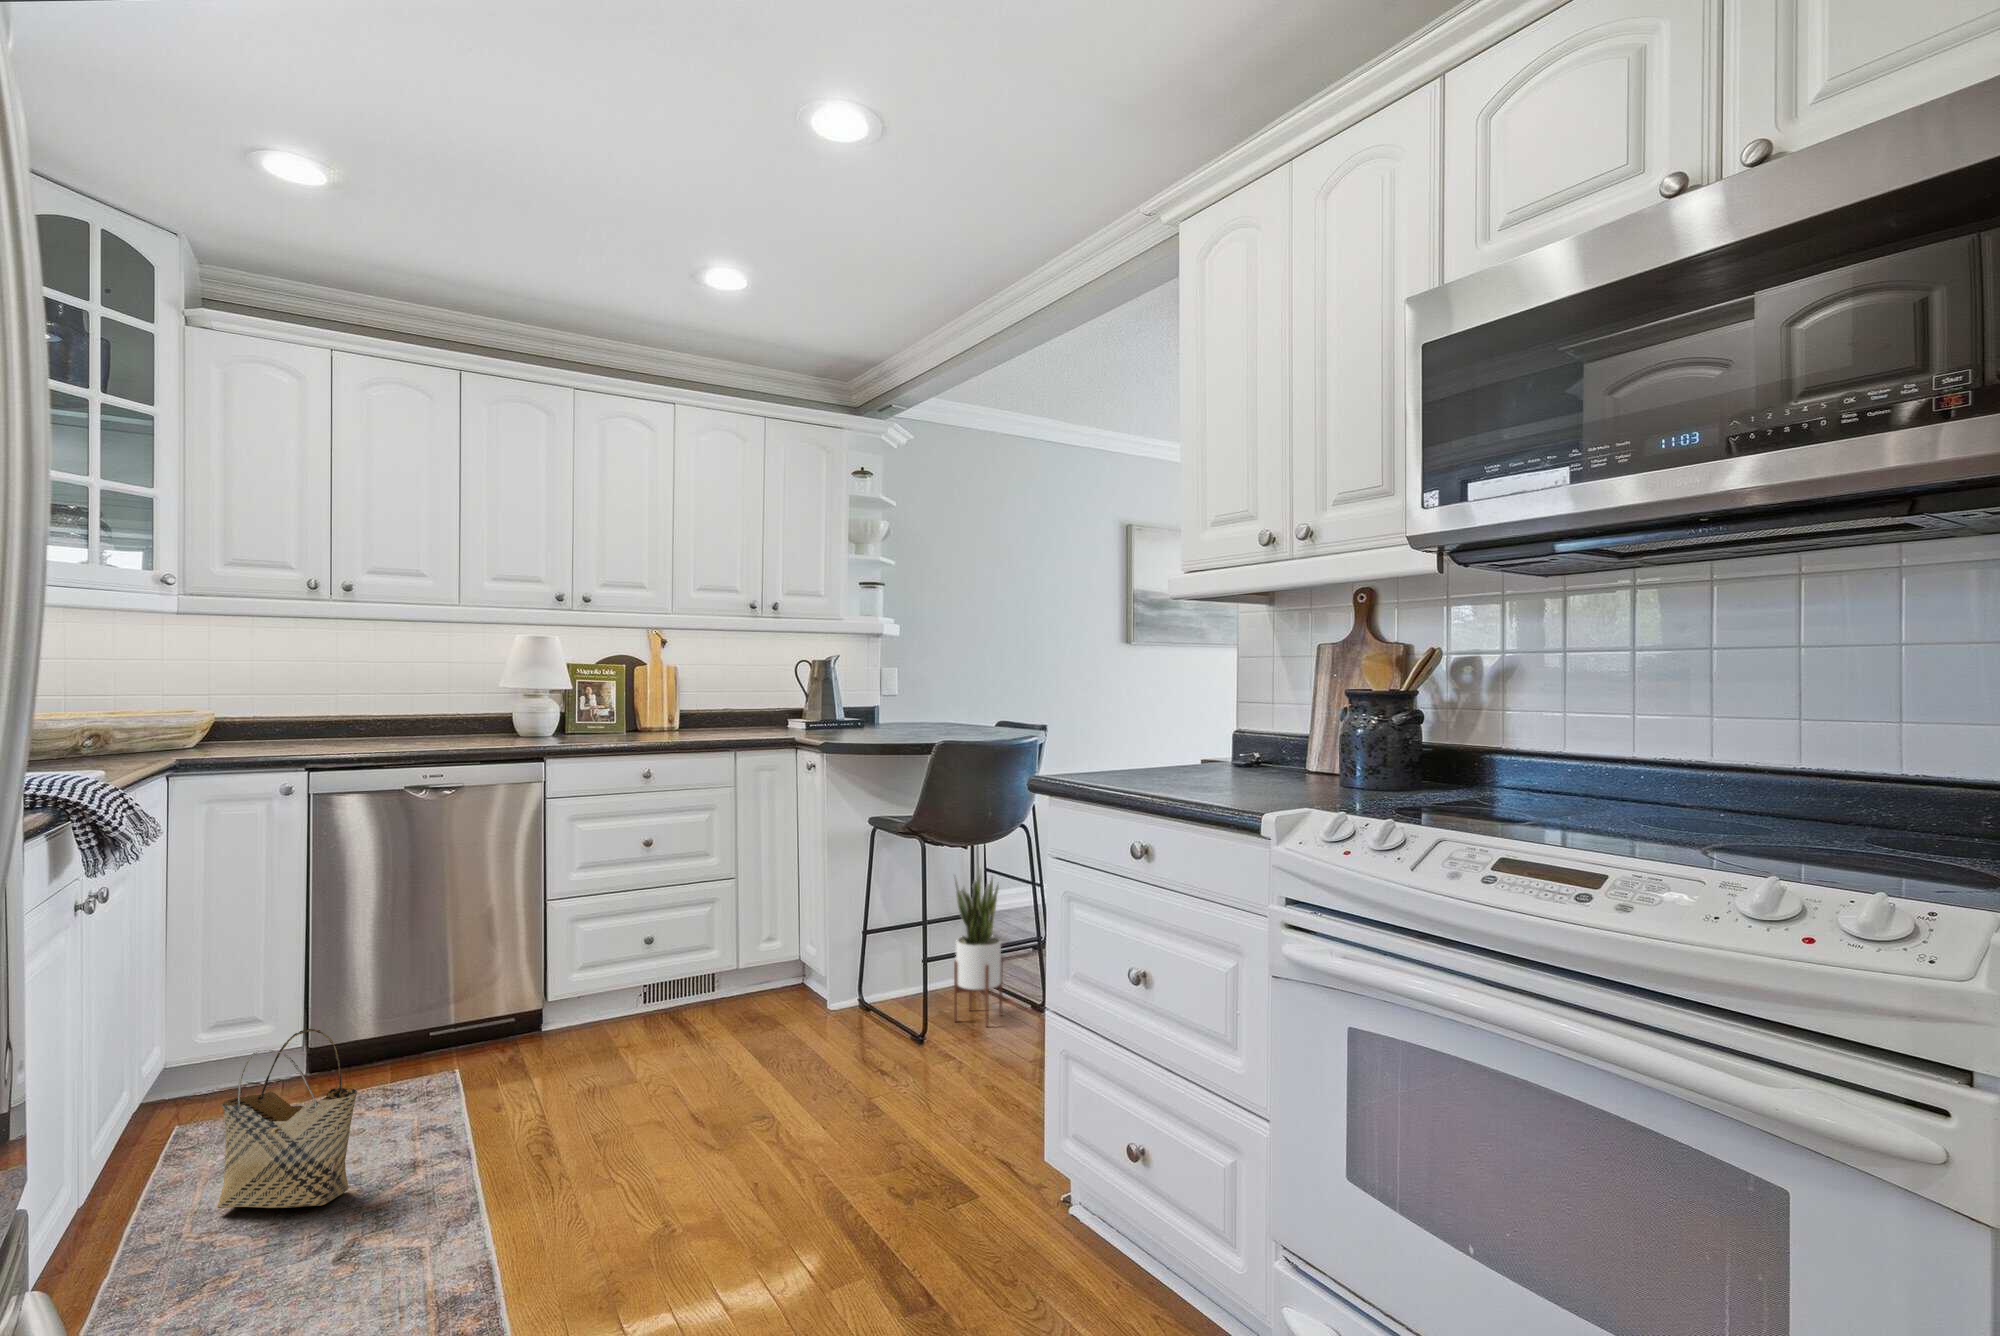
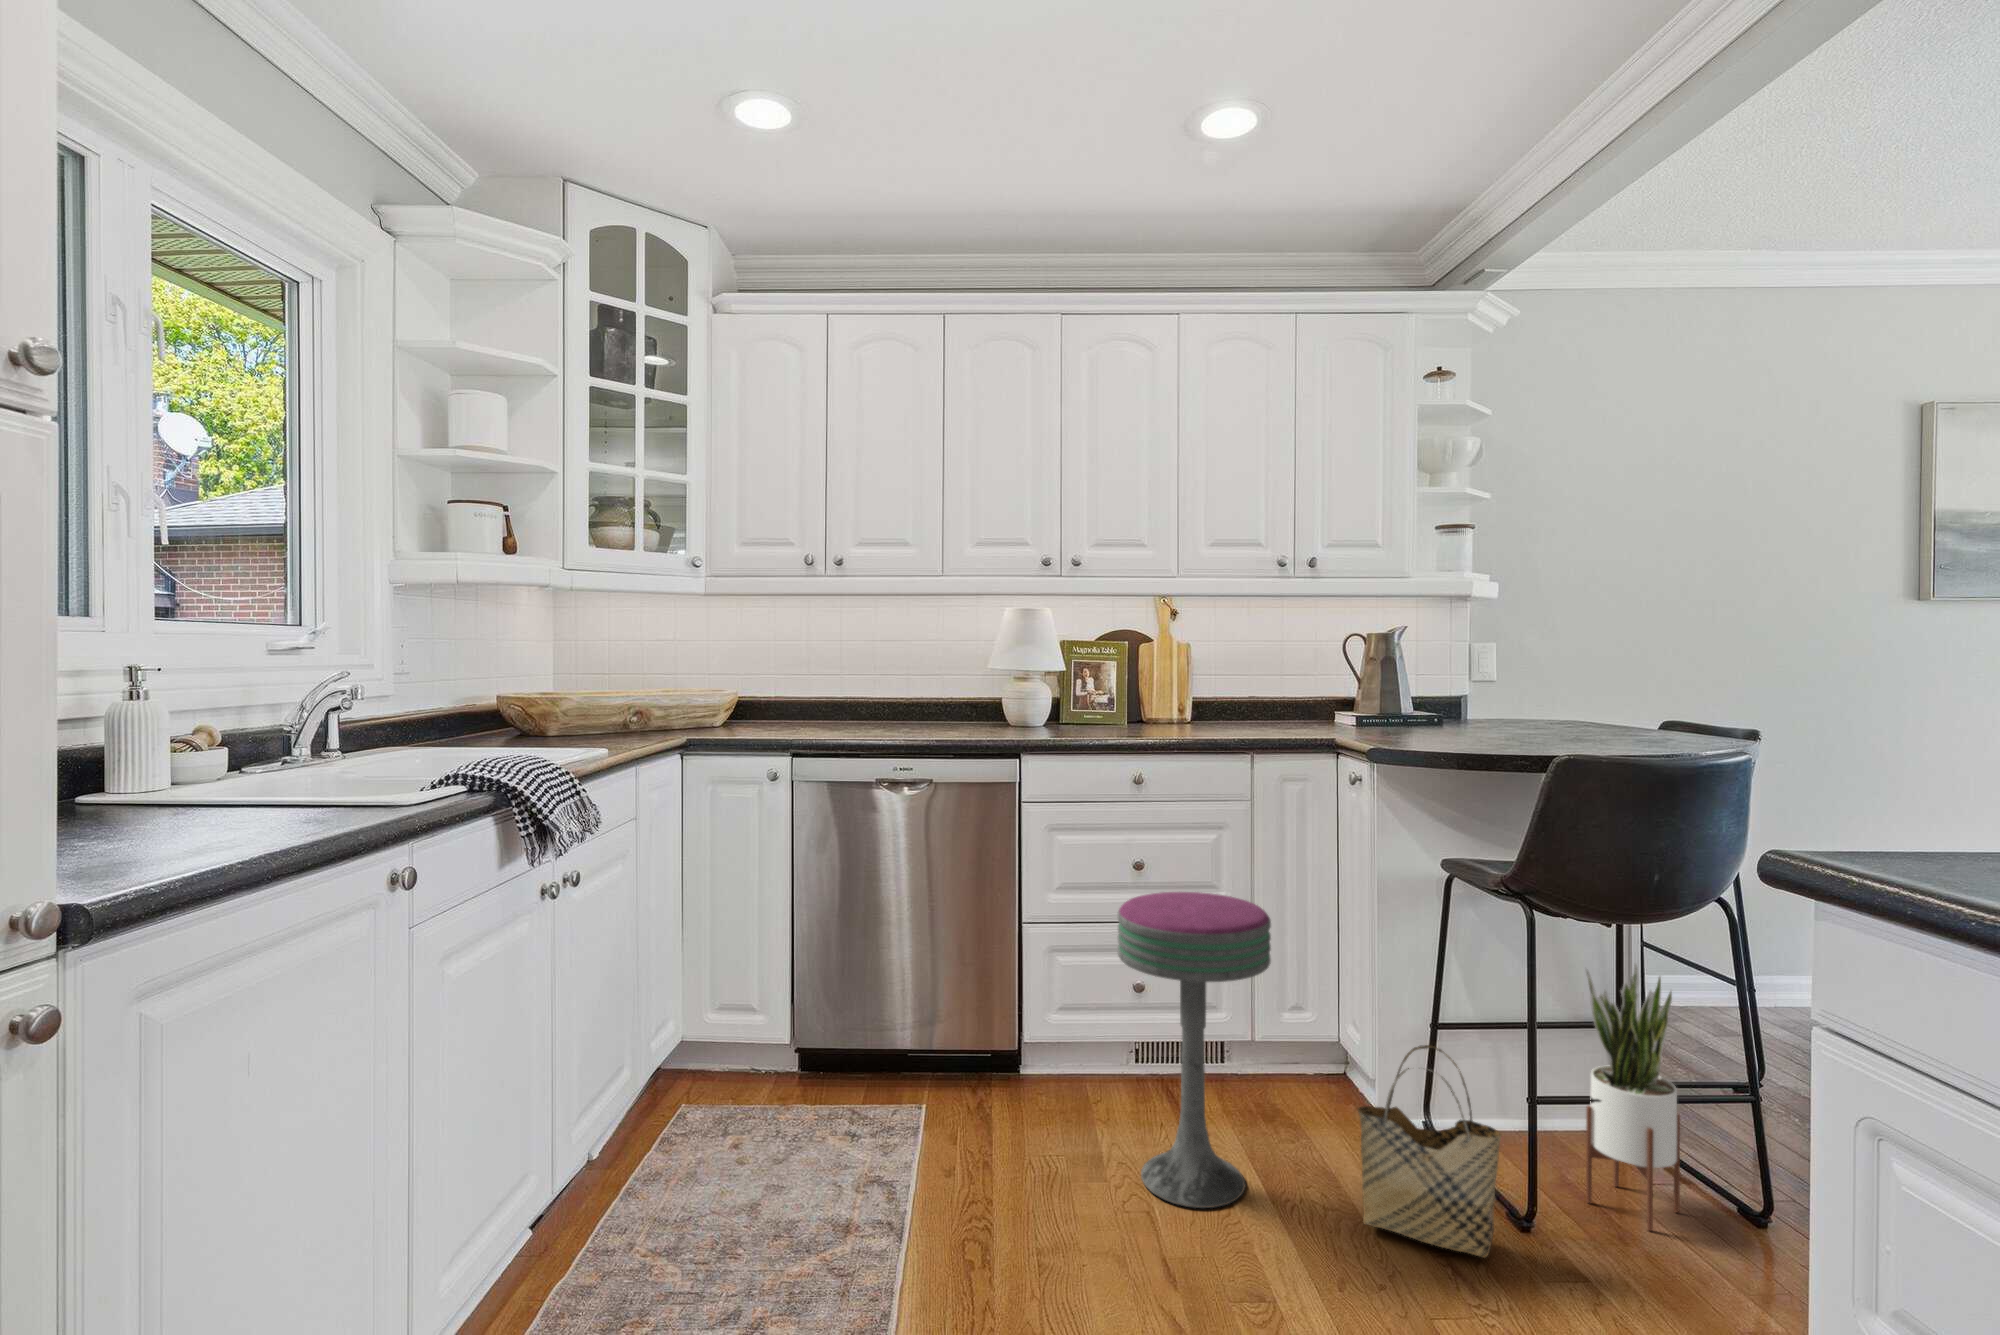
bar stool: none [647,856,762,1082] -> present [1117,892,1271,1208]
woven basket: present [217,1029,357,1208] -> present [1358,1045,1502,1257]

